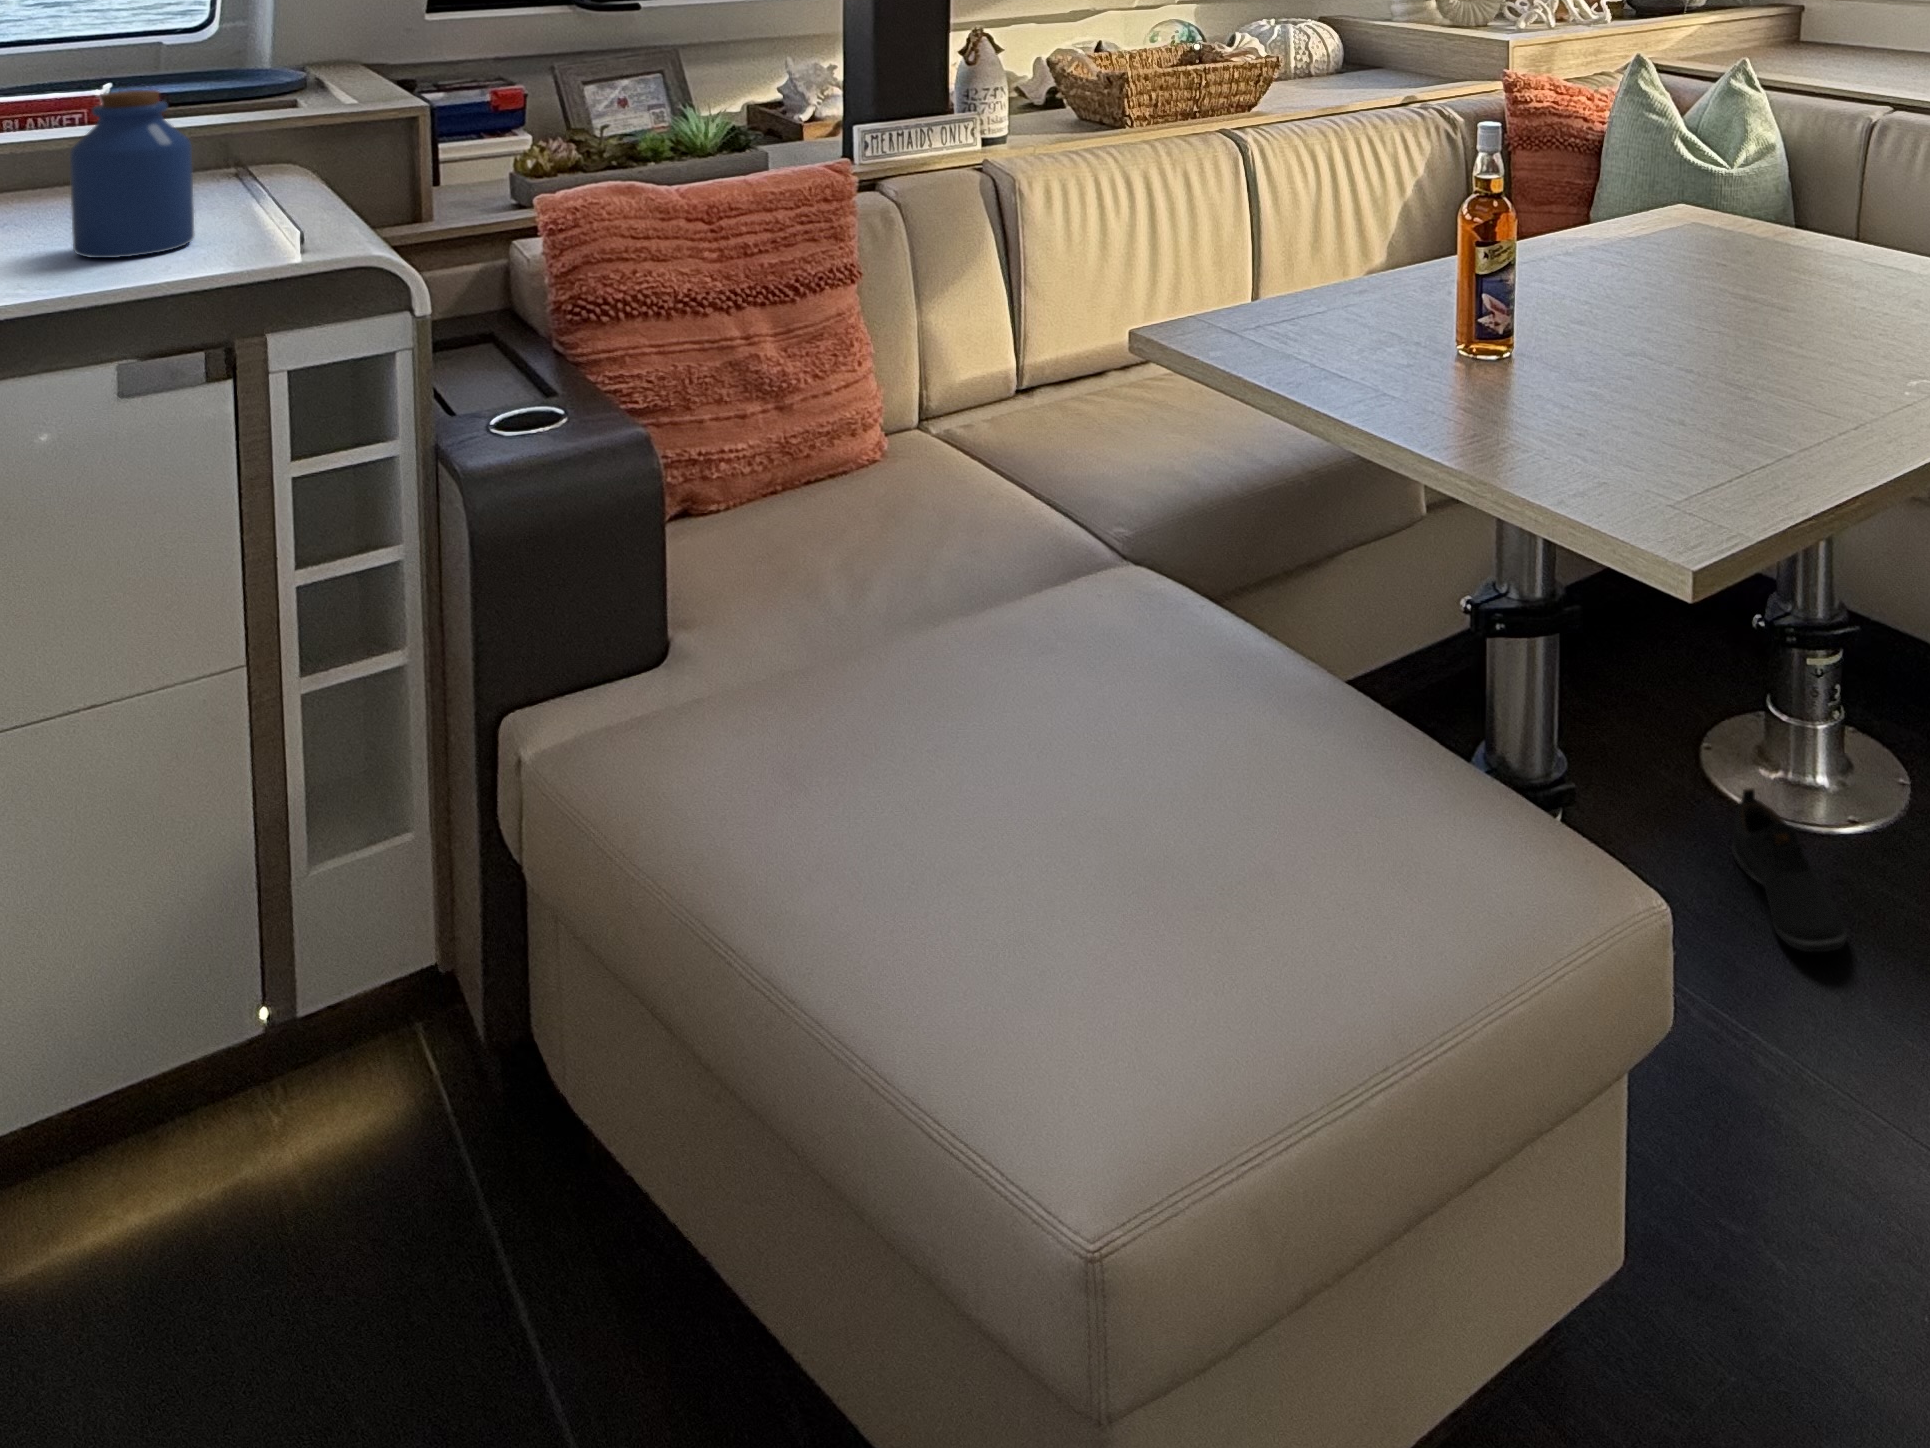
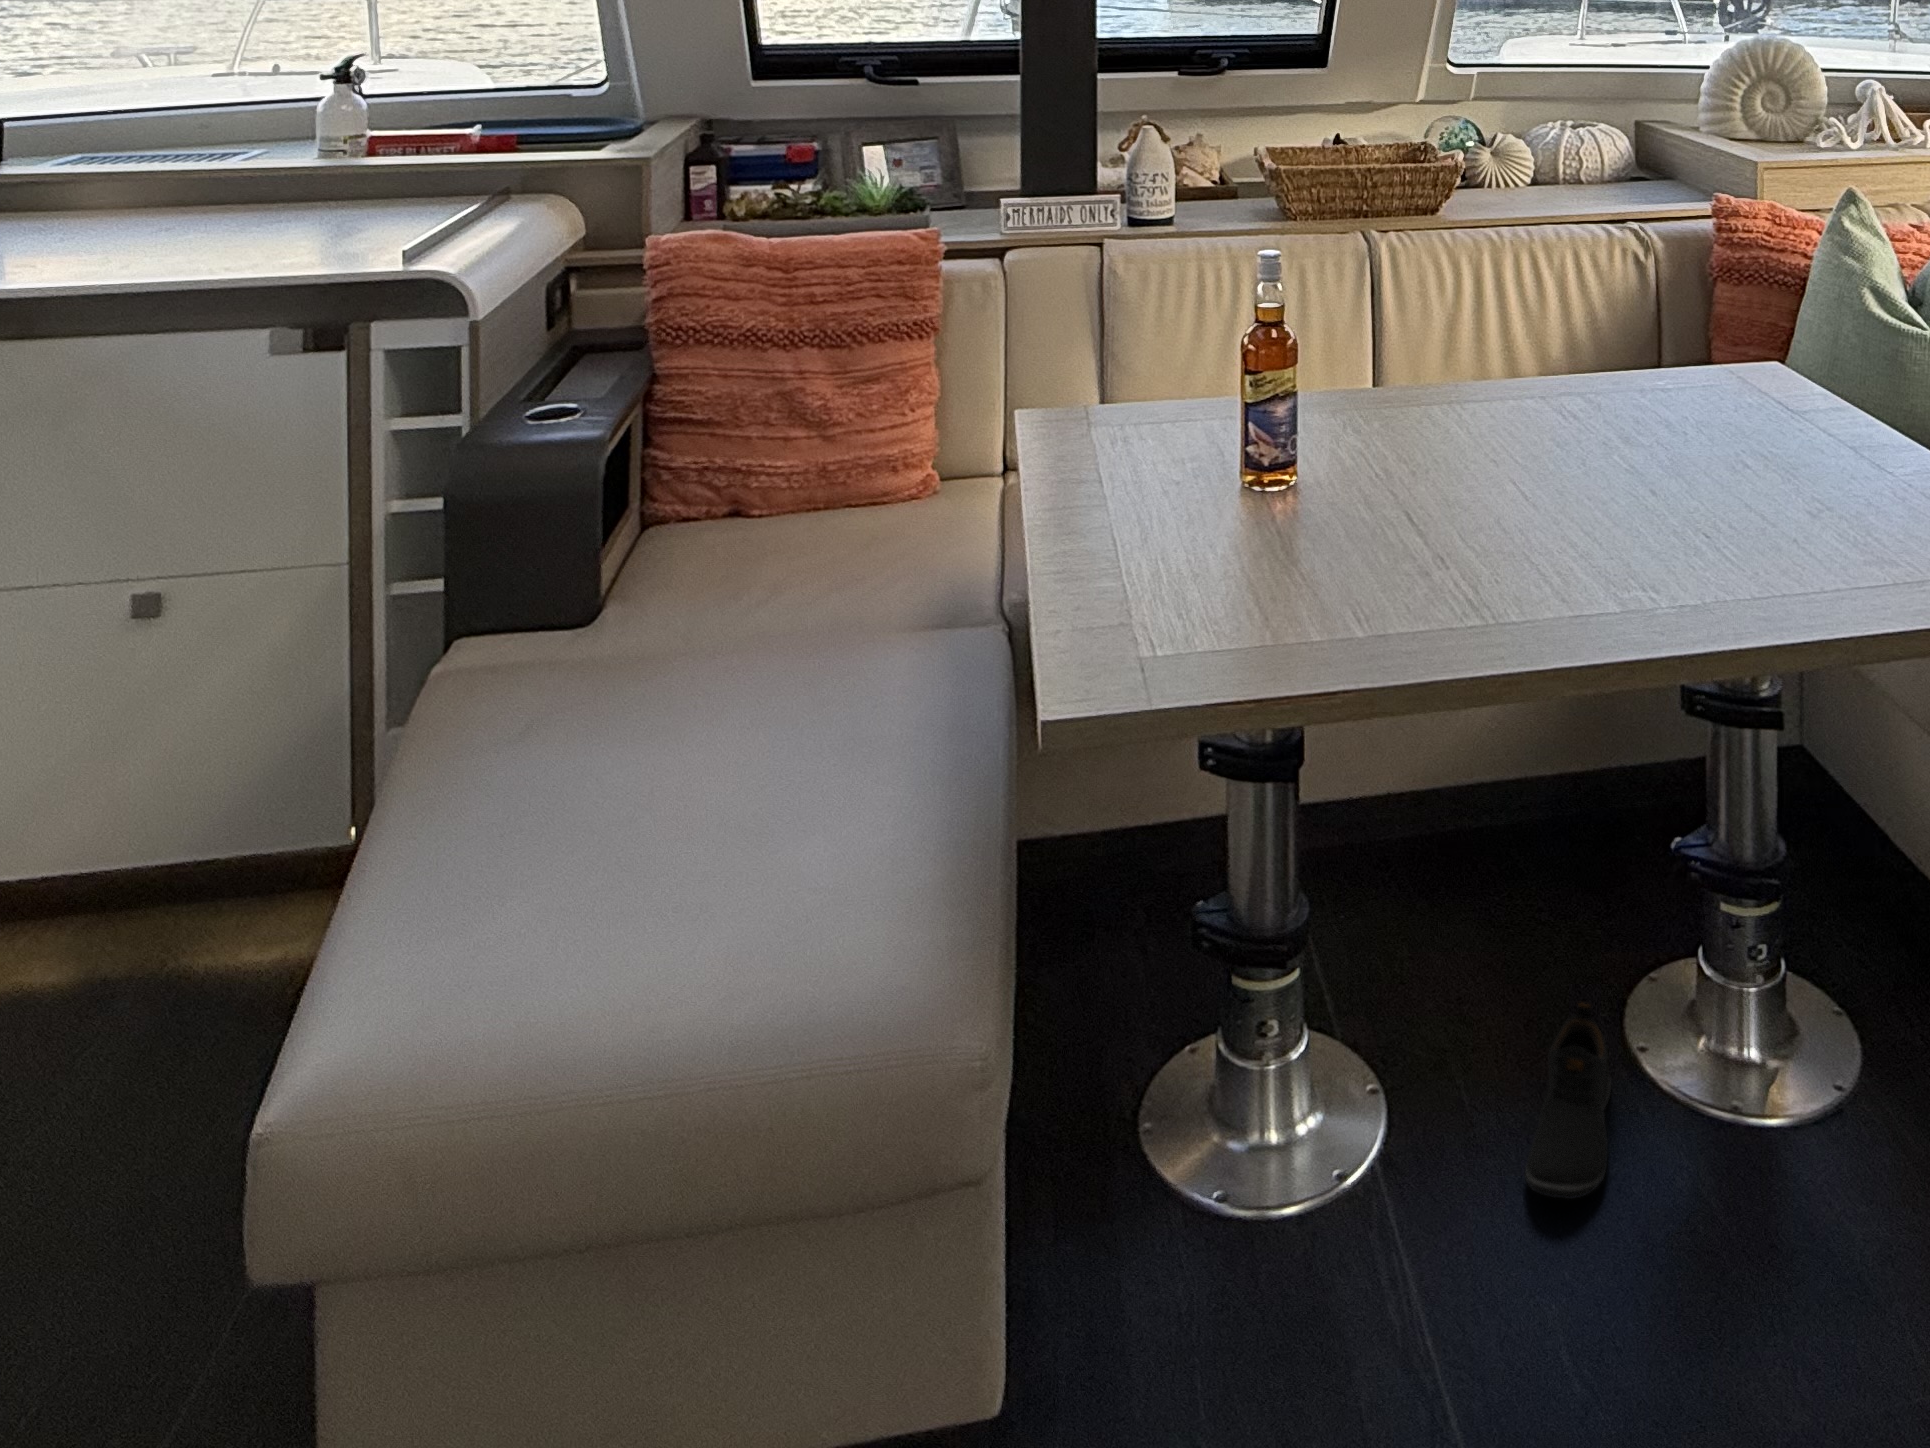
jar: present [70,90,194,258] -> none [297,134,384,255]

